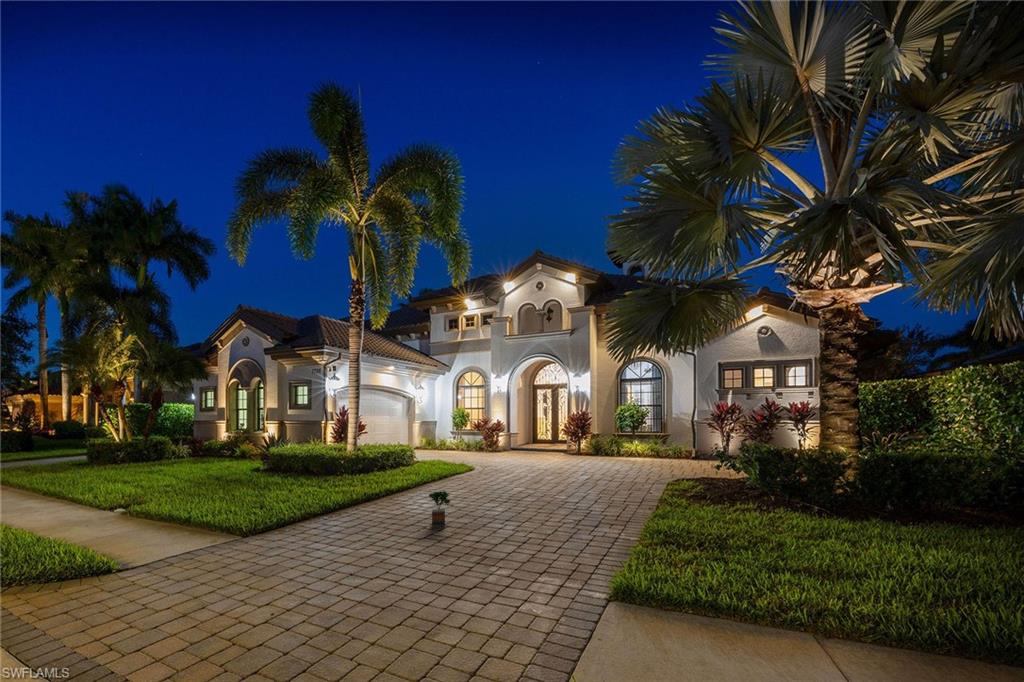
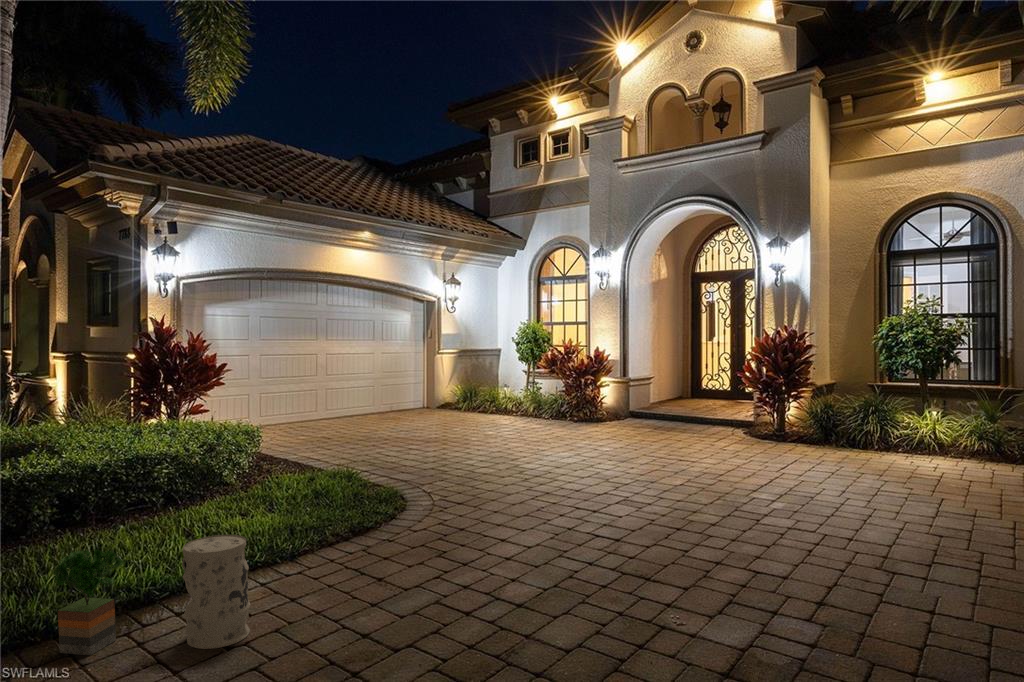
trash can: none [469,485,490,523] -> present [182,535,251,649]

